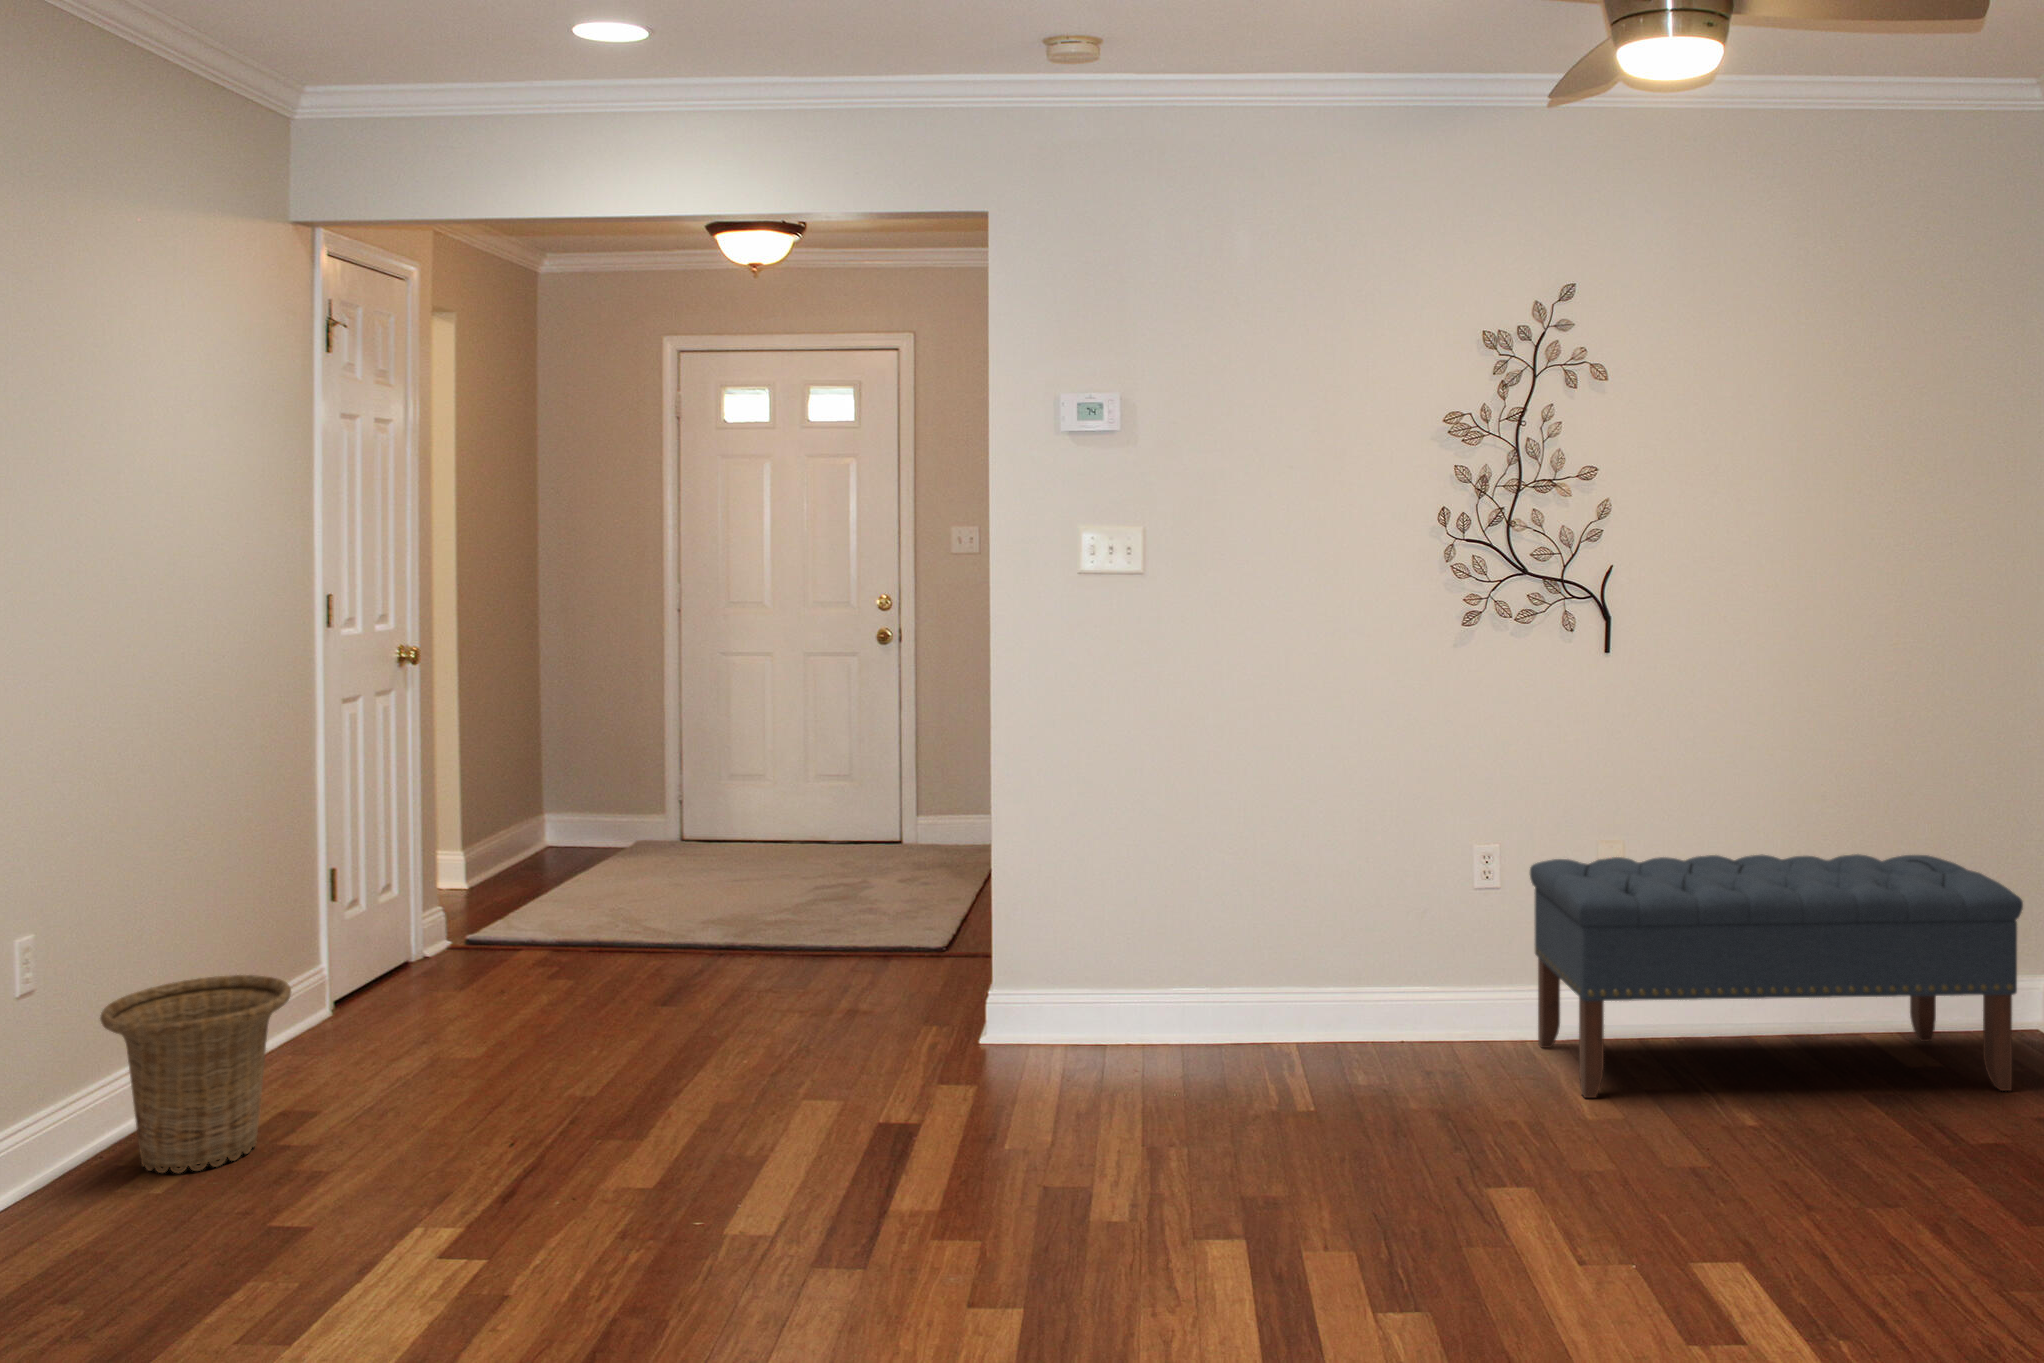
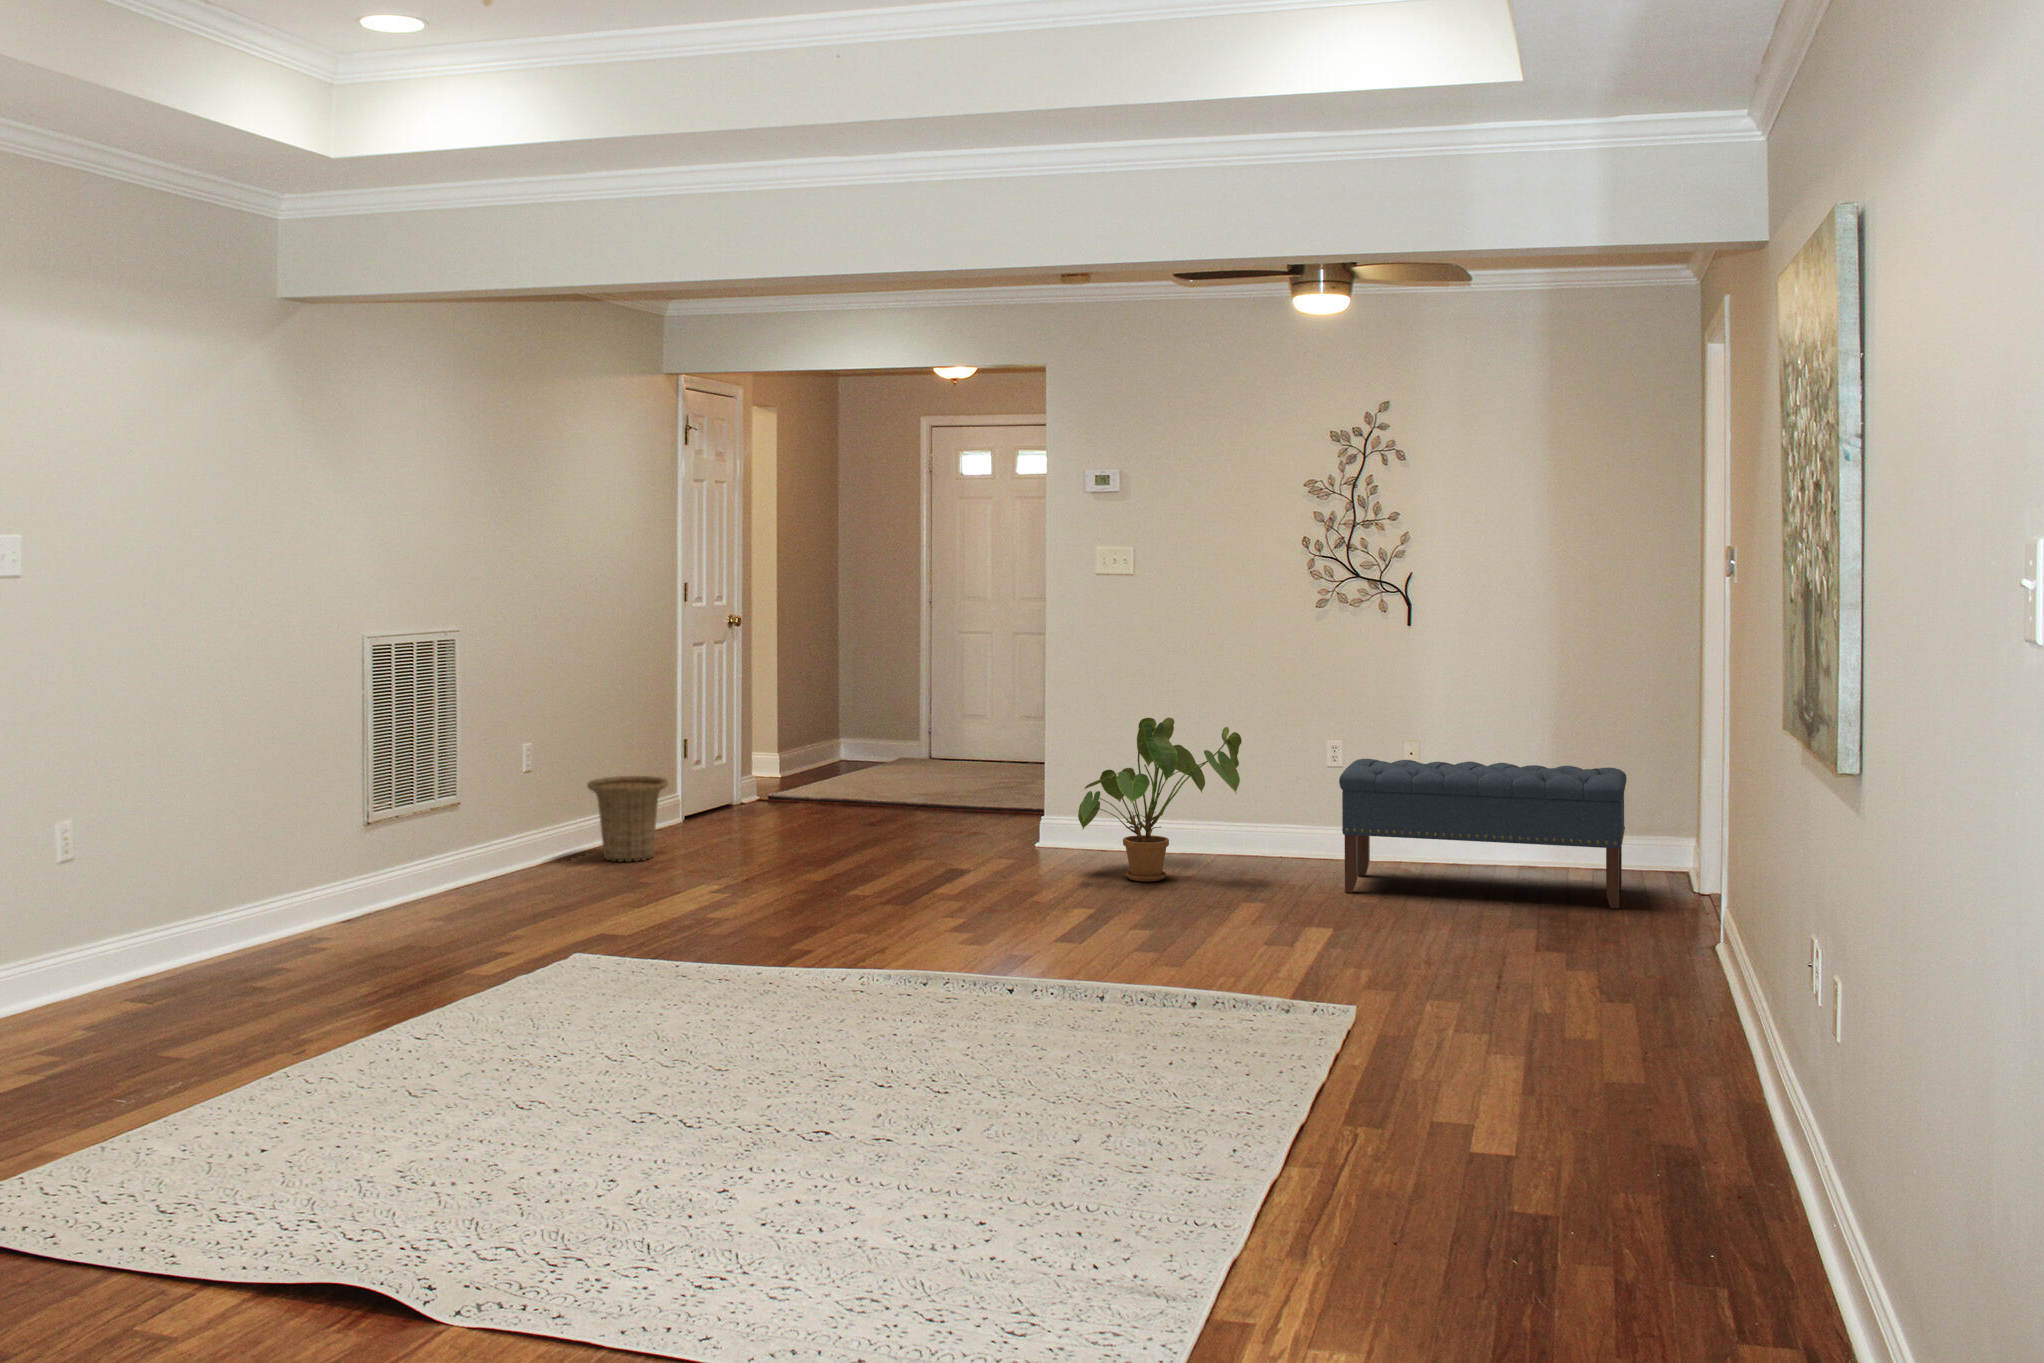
house plant: none [1113,806,1409,1108] -> present [1078,717,1242,881]

